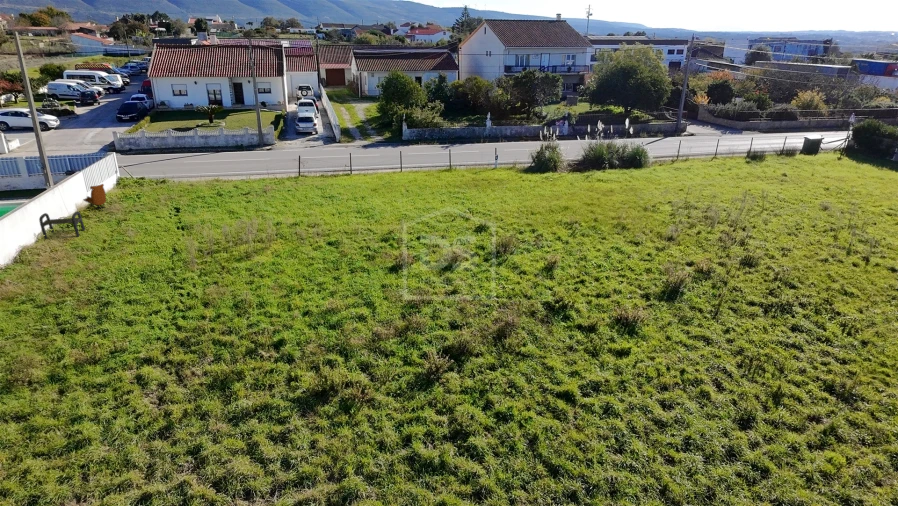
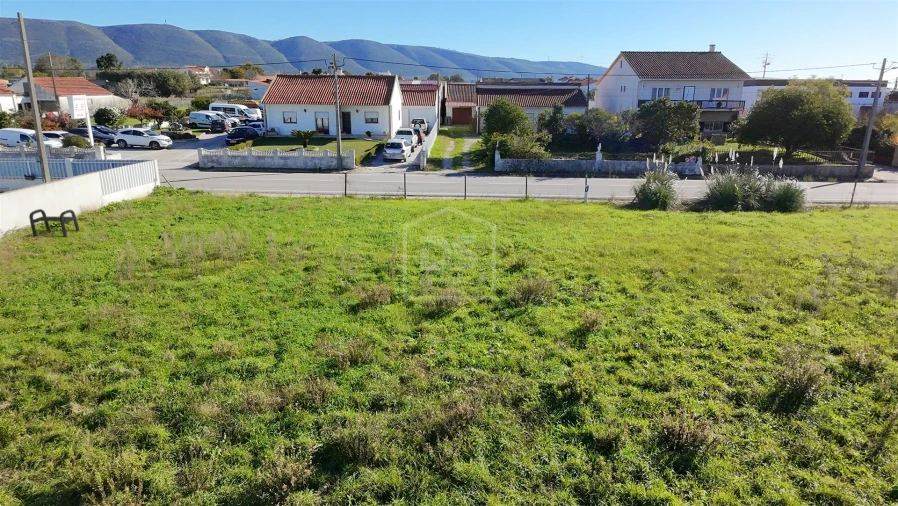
lounge chair: present [83,184,106,209] -> none [102,185,126,215]

